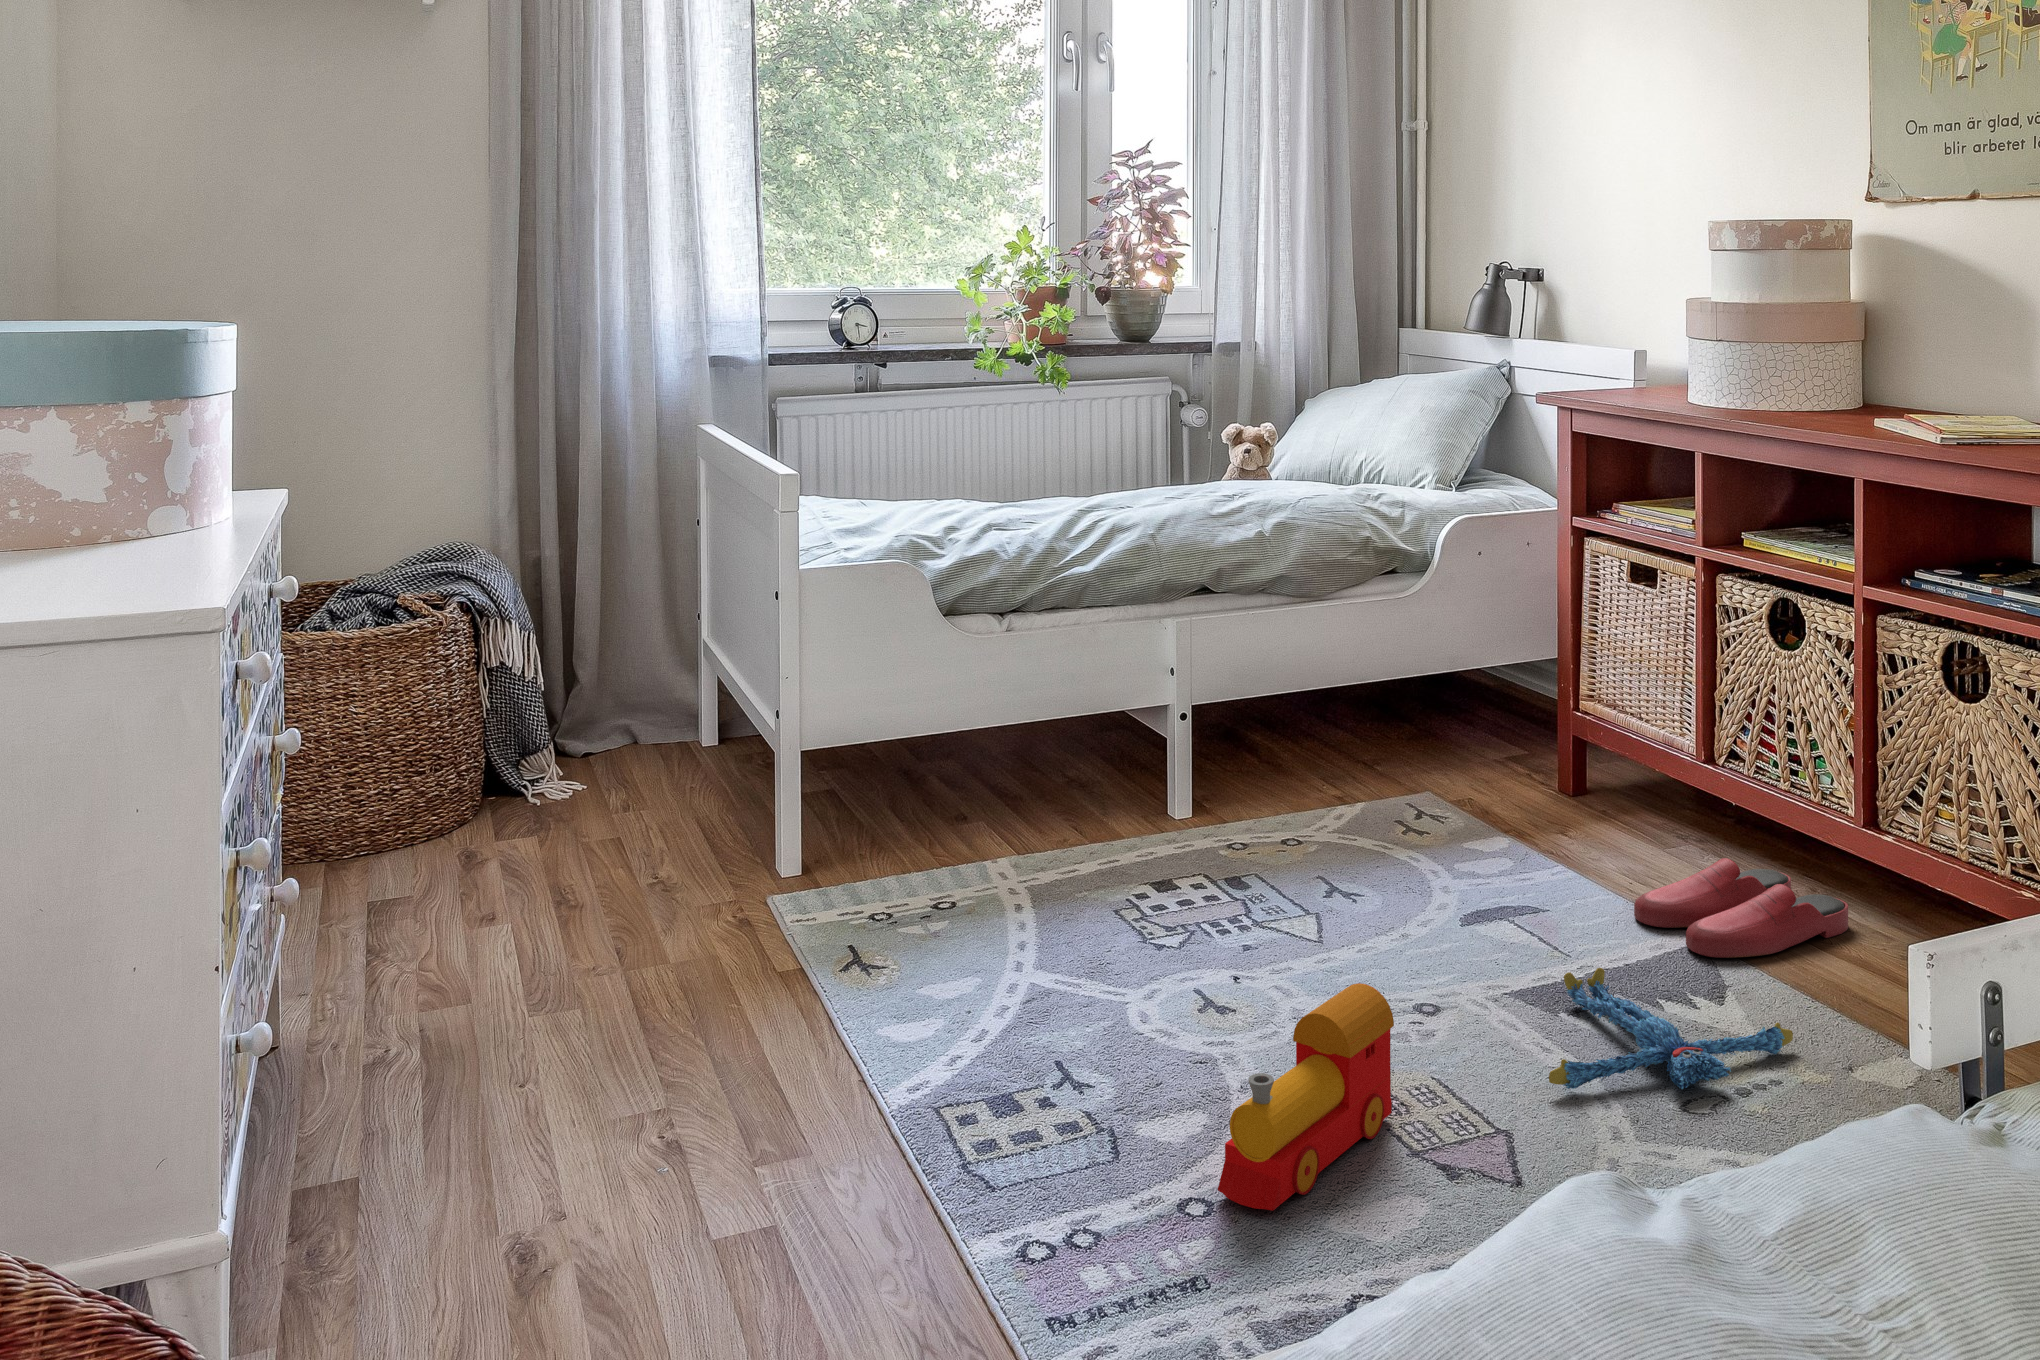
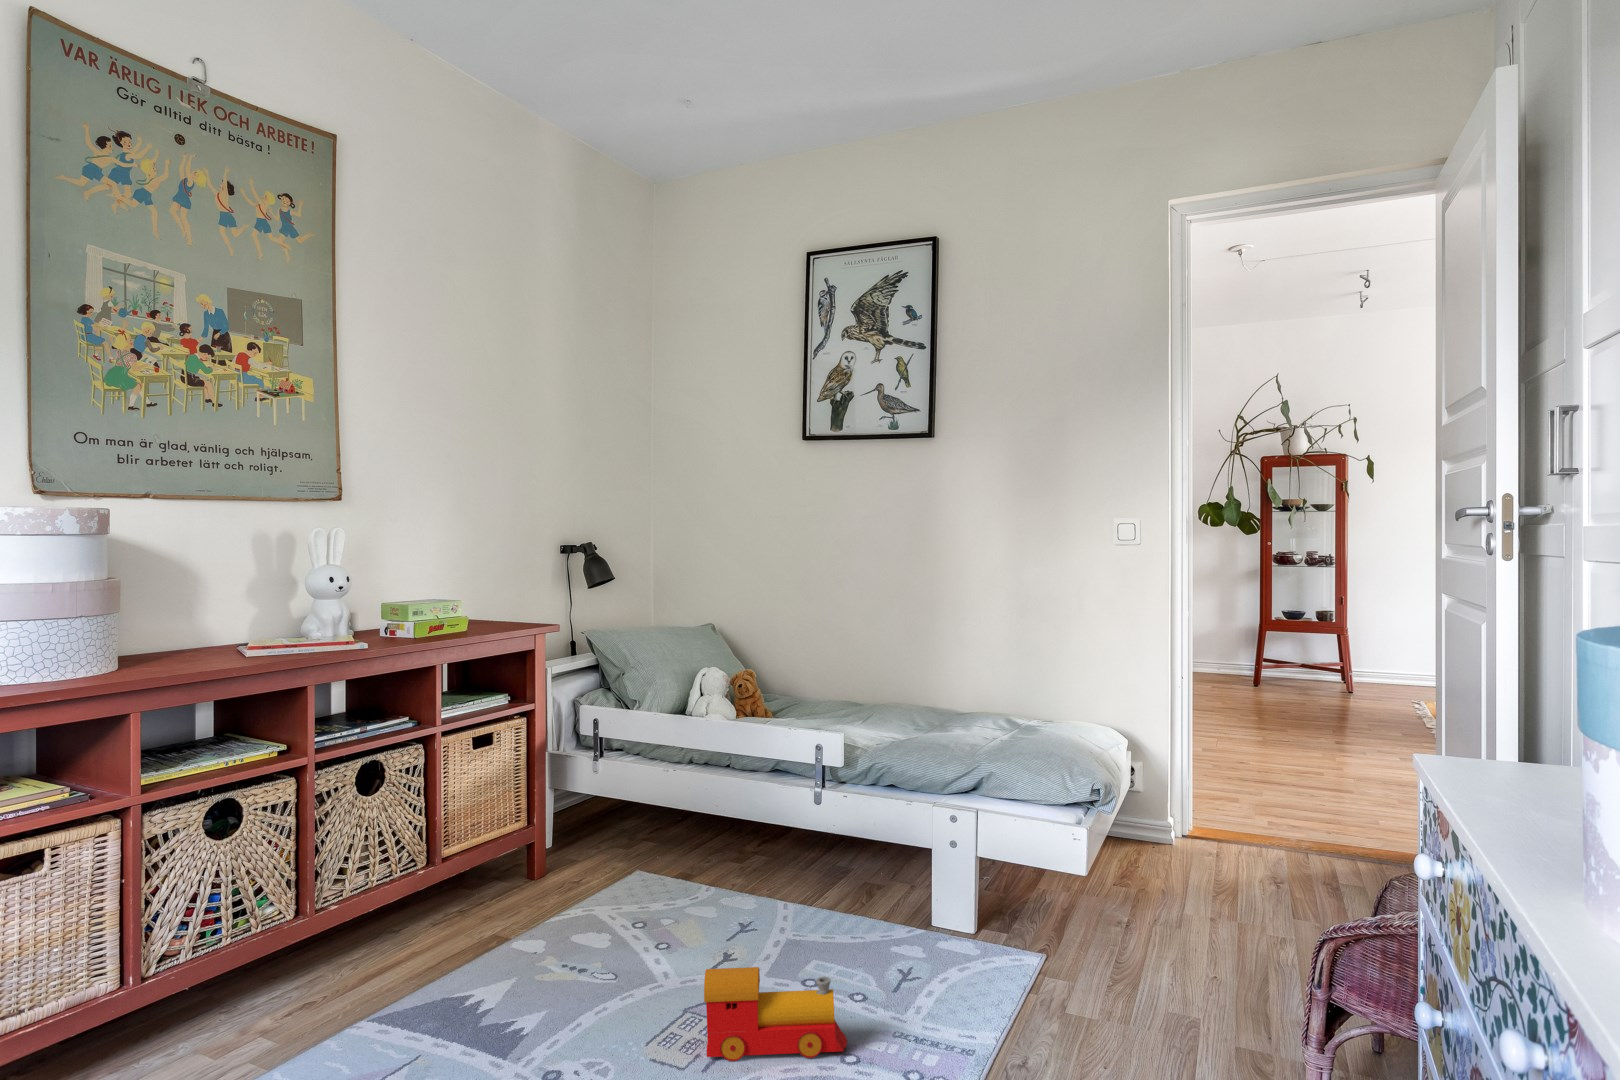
slippers: present [1634,858,1848,958] -> none [256,961,411,1047]
plush toy: present [1549,968,1793,1089] -> none [491,954,642,1028]

